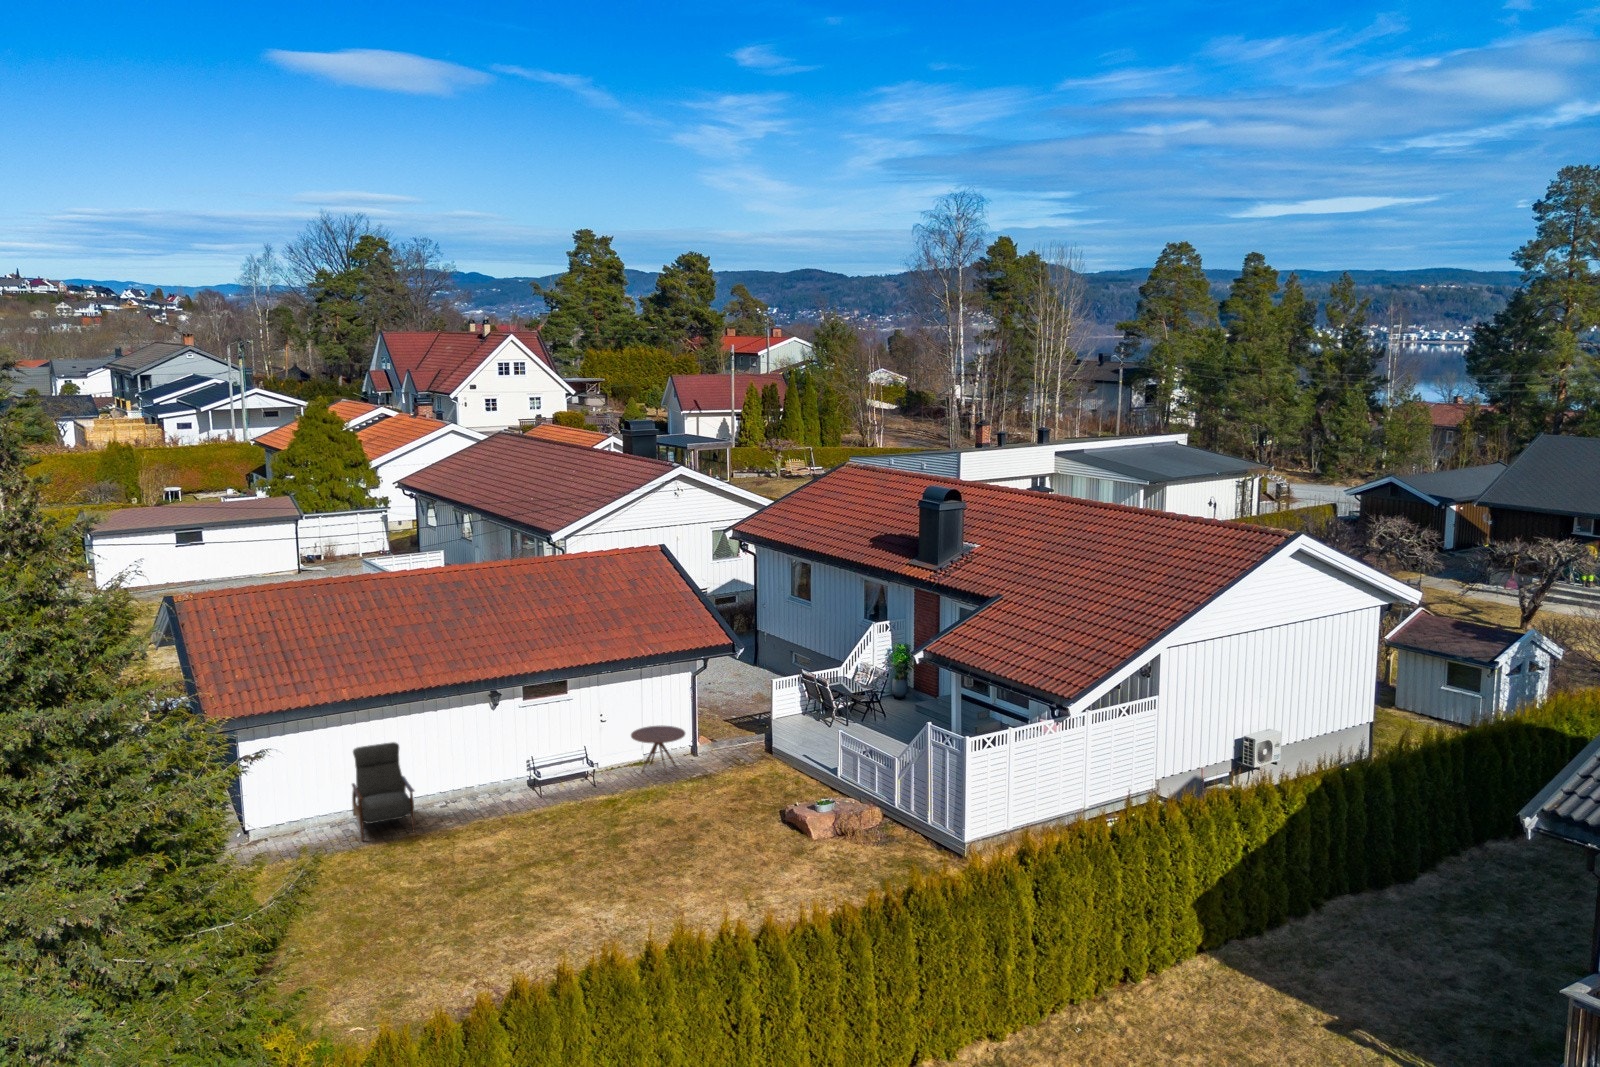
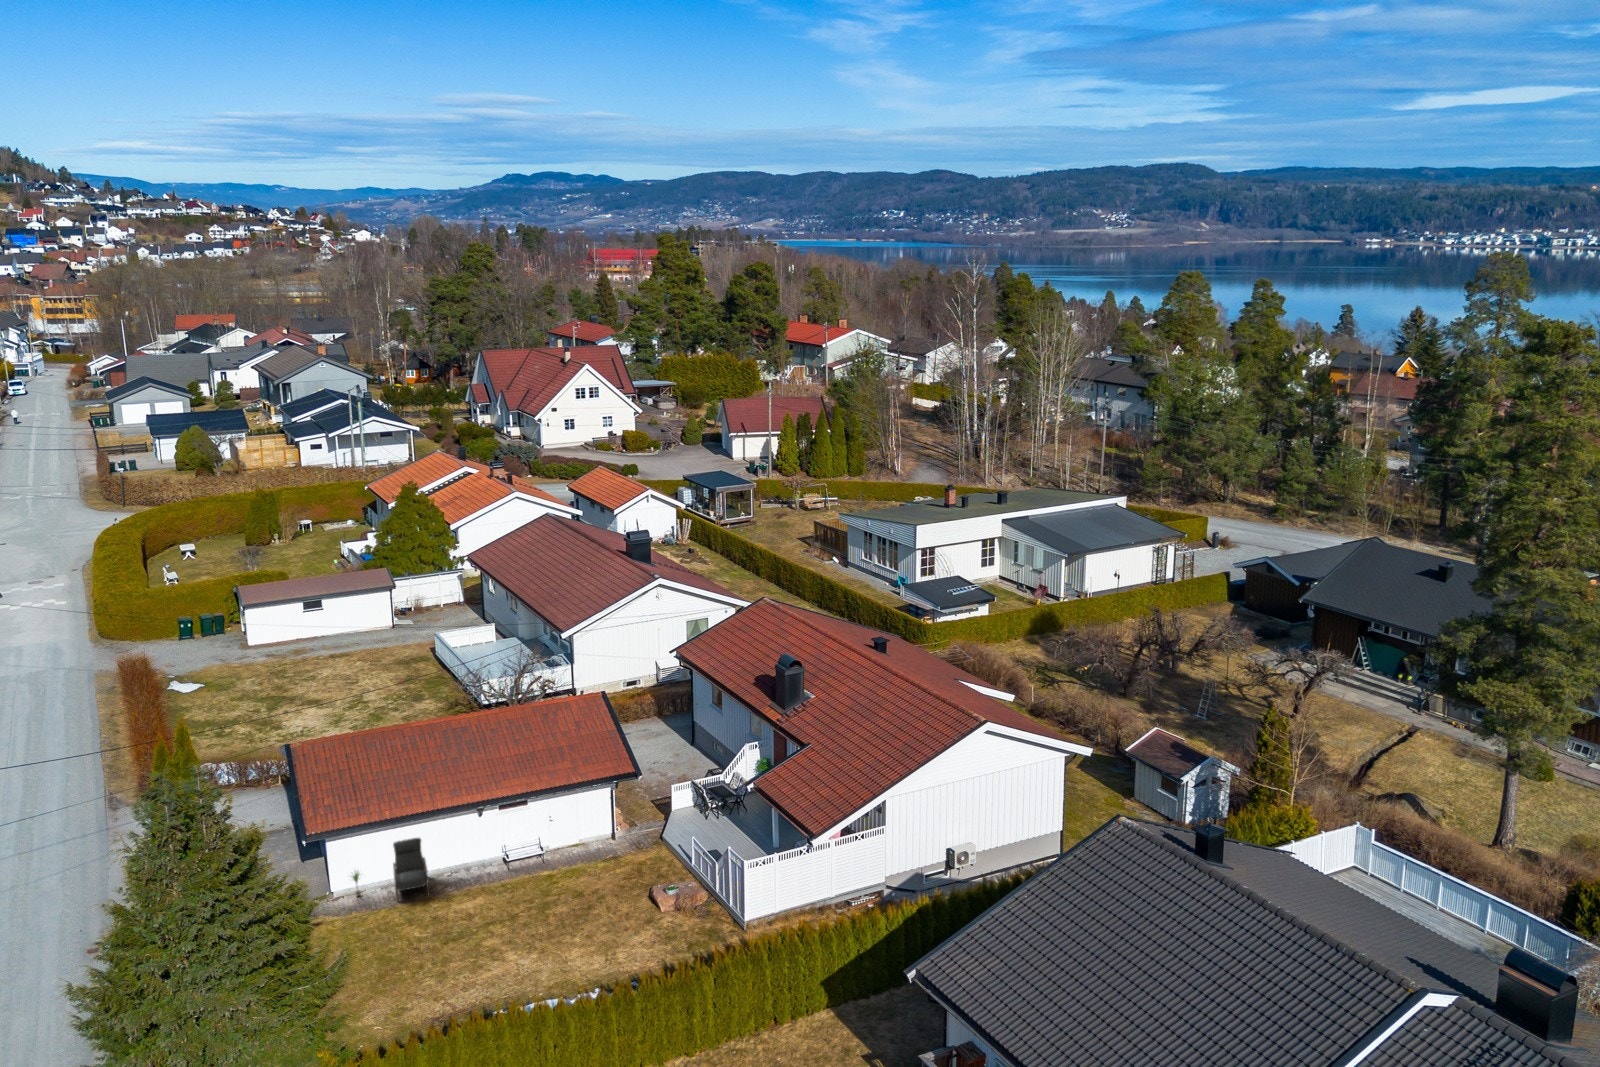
round table: present [631,726,685,773] -> none [571,817,607,853]
potted plant: none [272,787,307,836] -> present [352,871,360,896]

